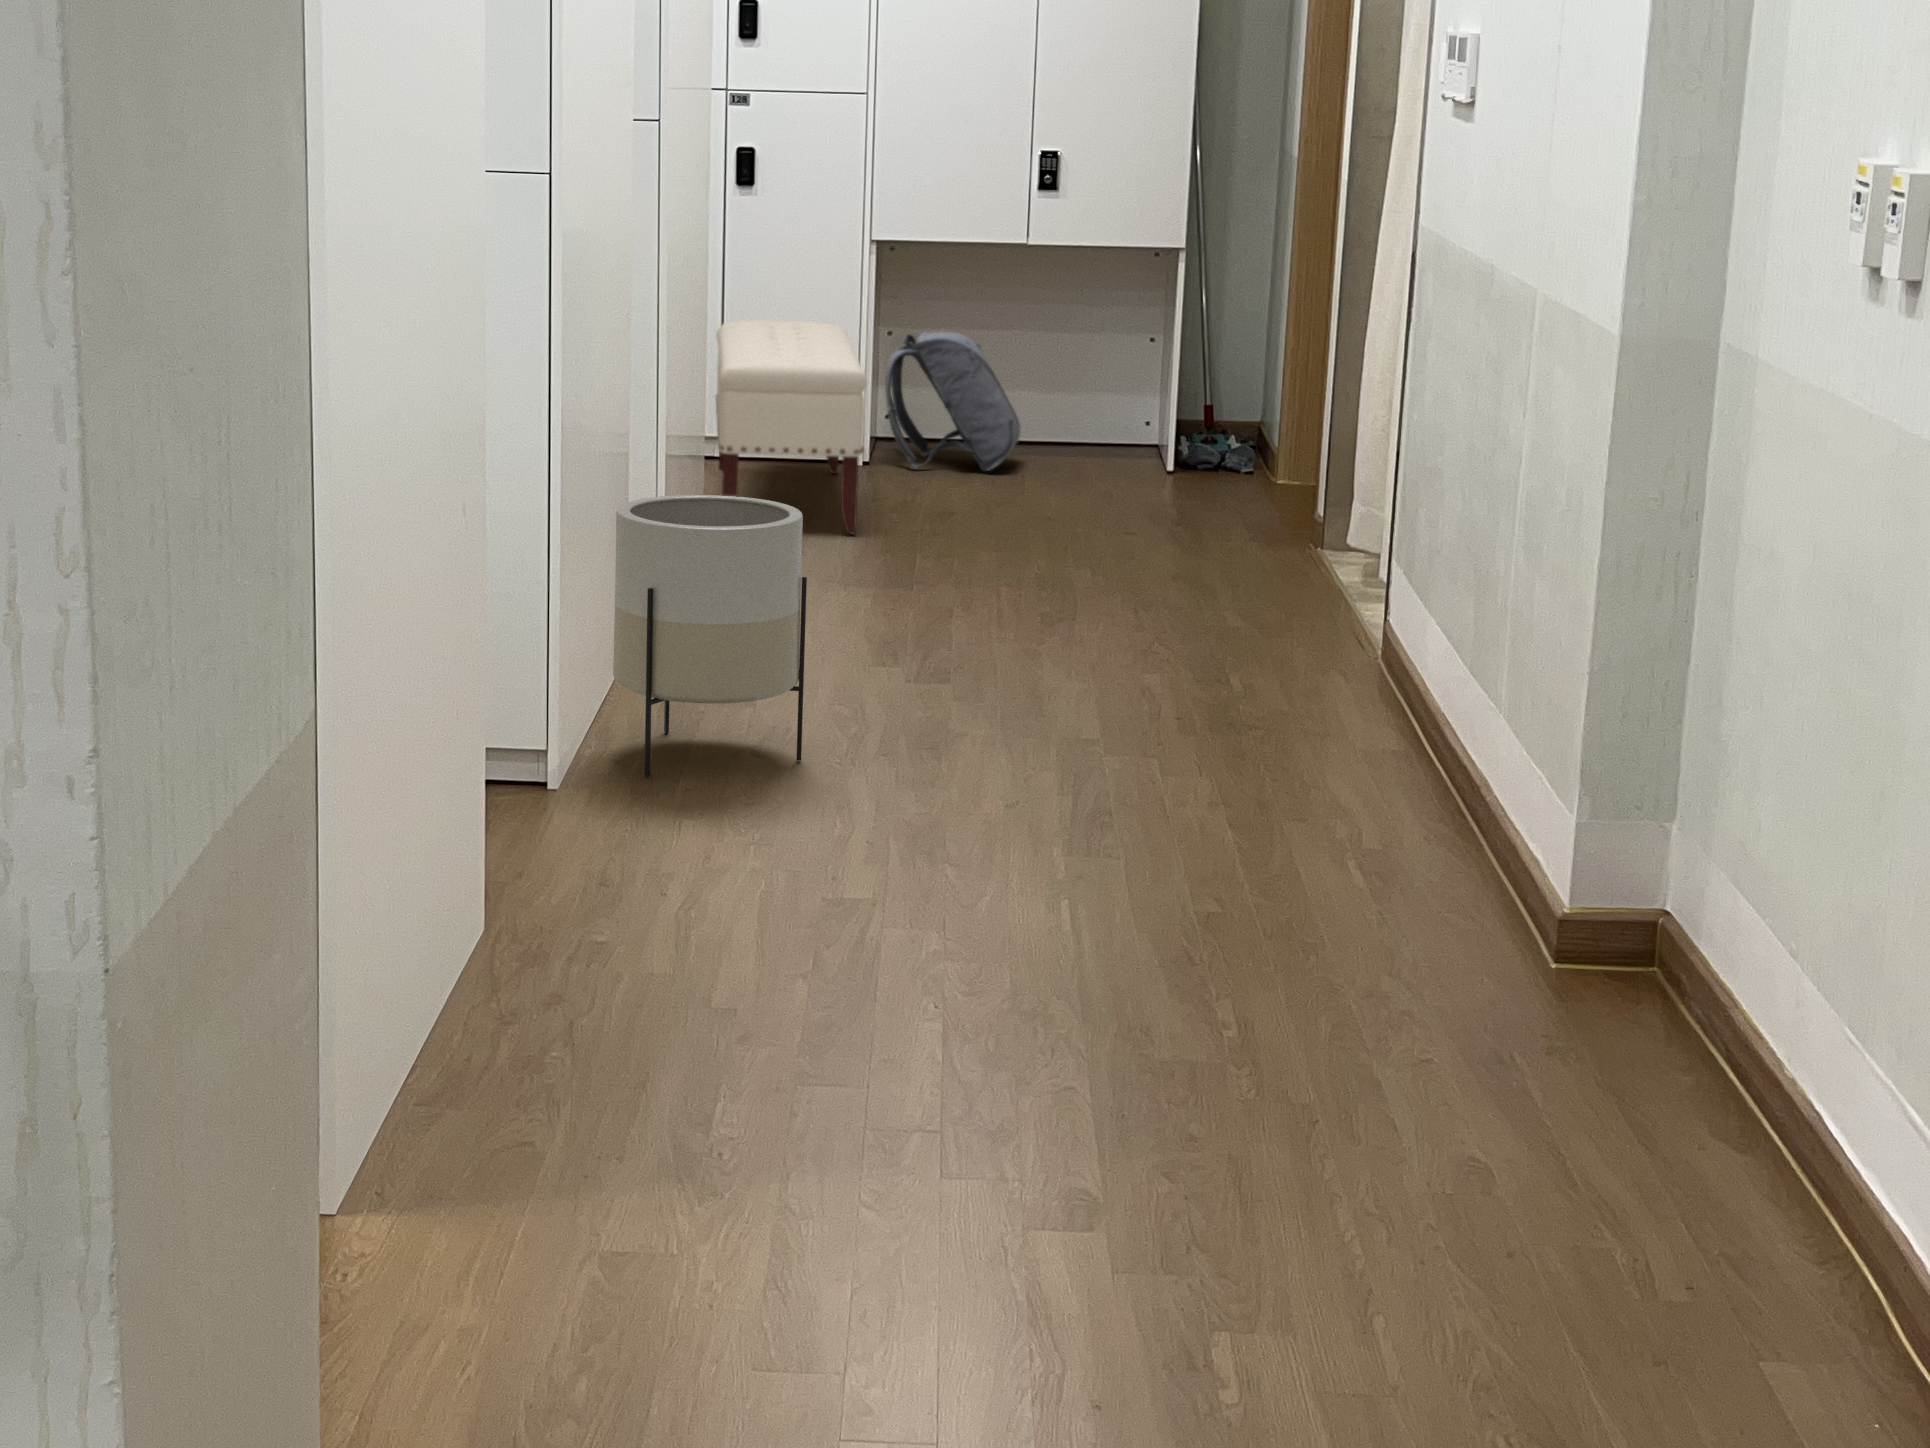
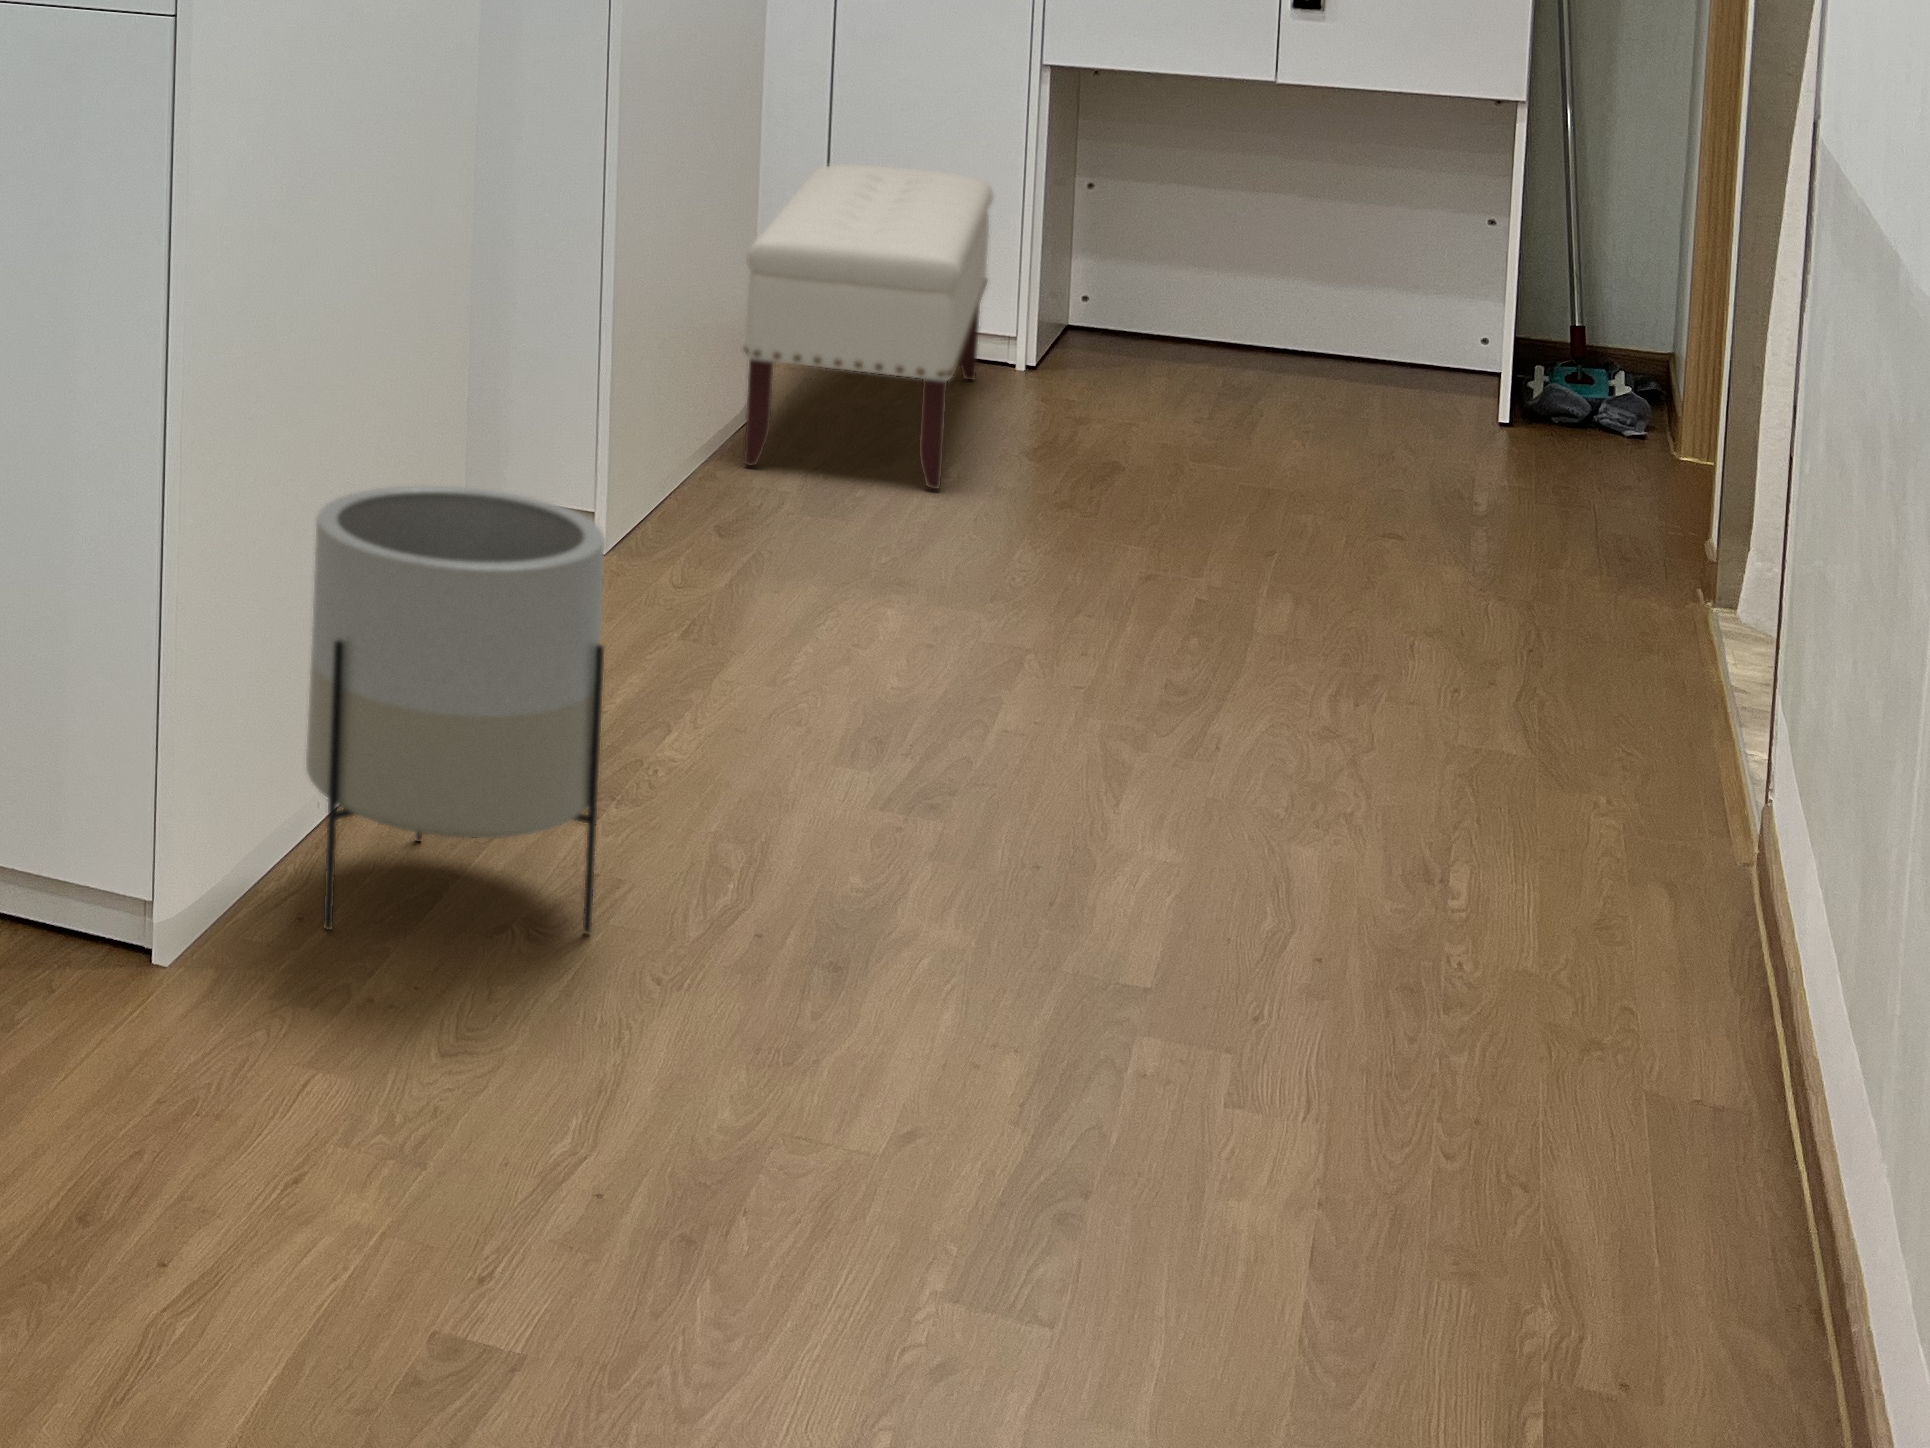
backpack: present [885,332,1020,471] -> none [1057,192,1264,396]

